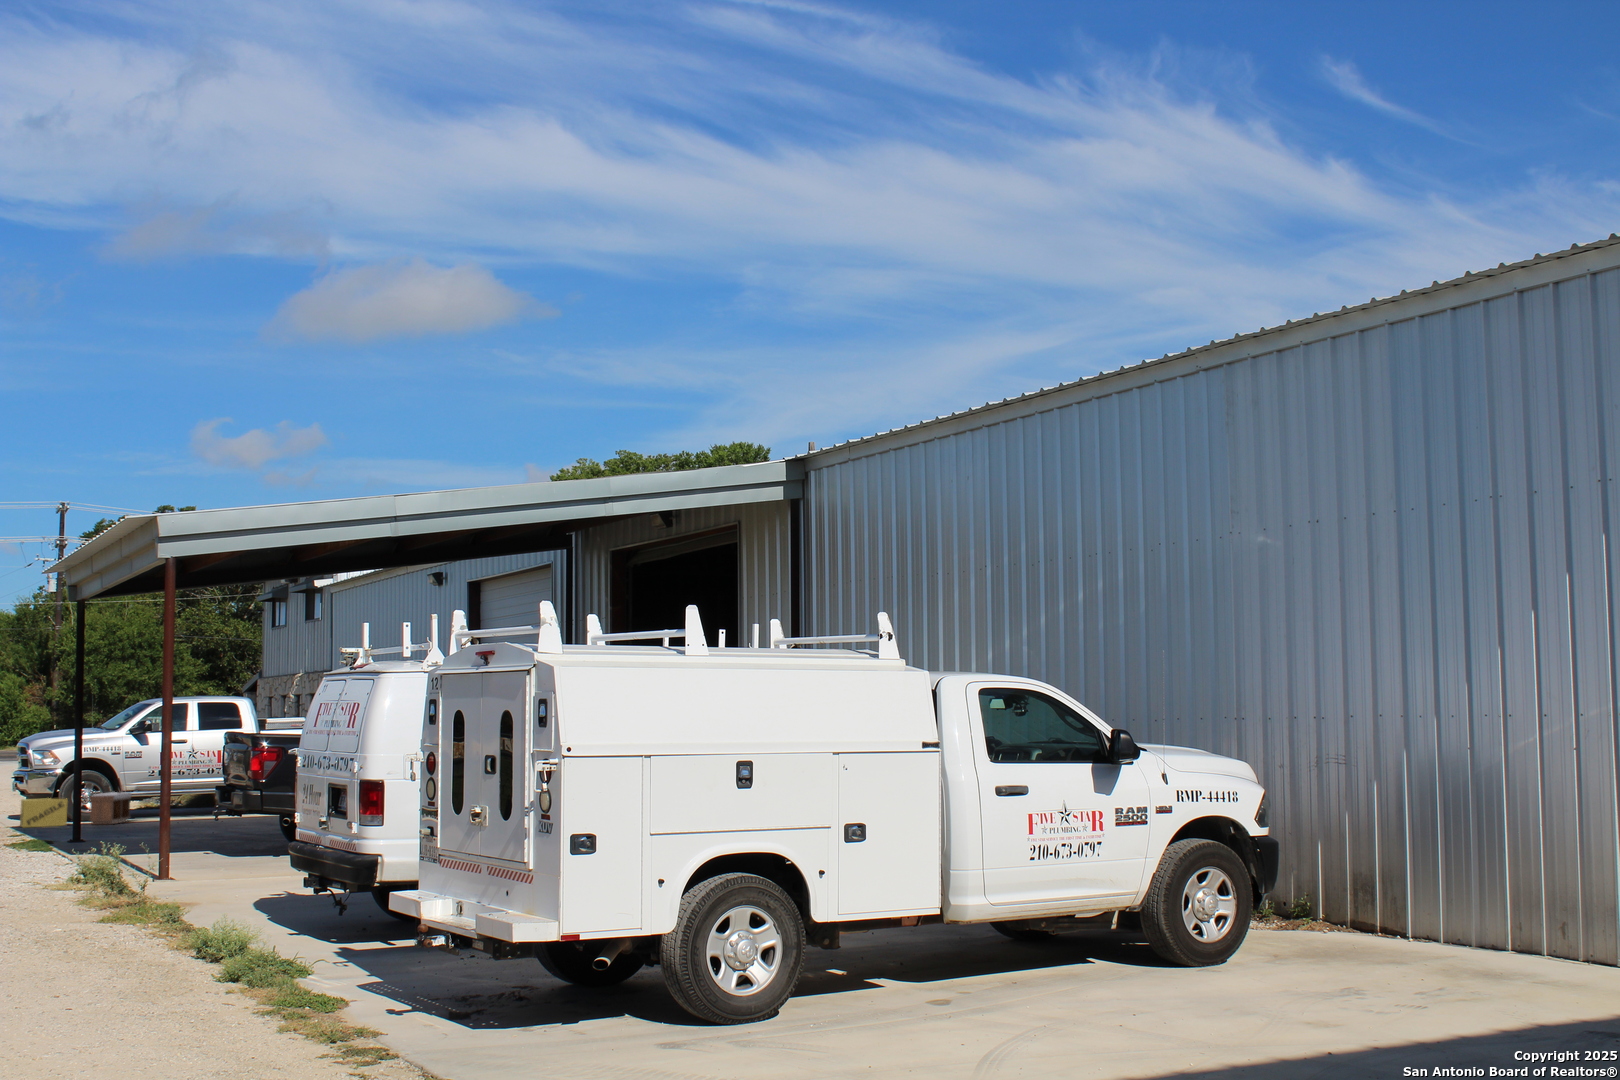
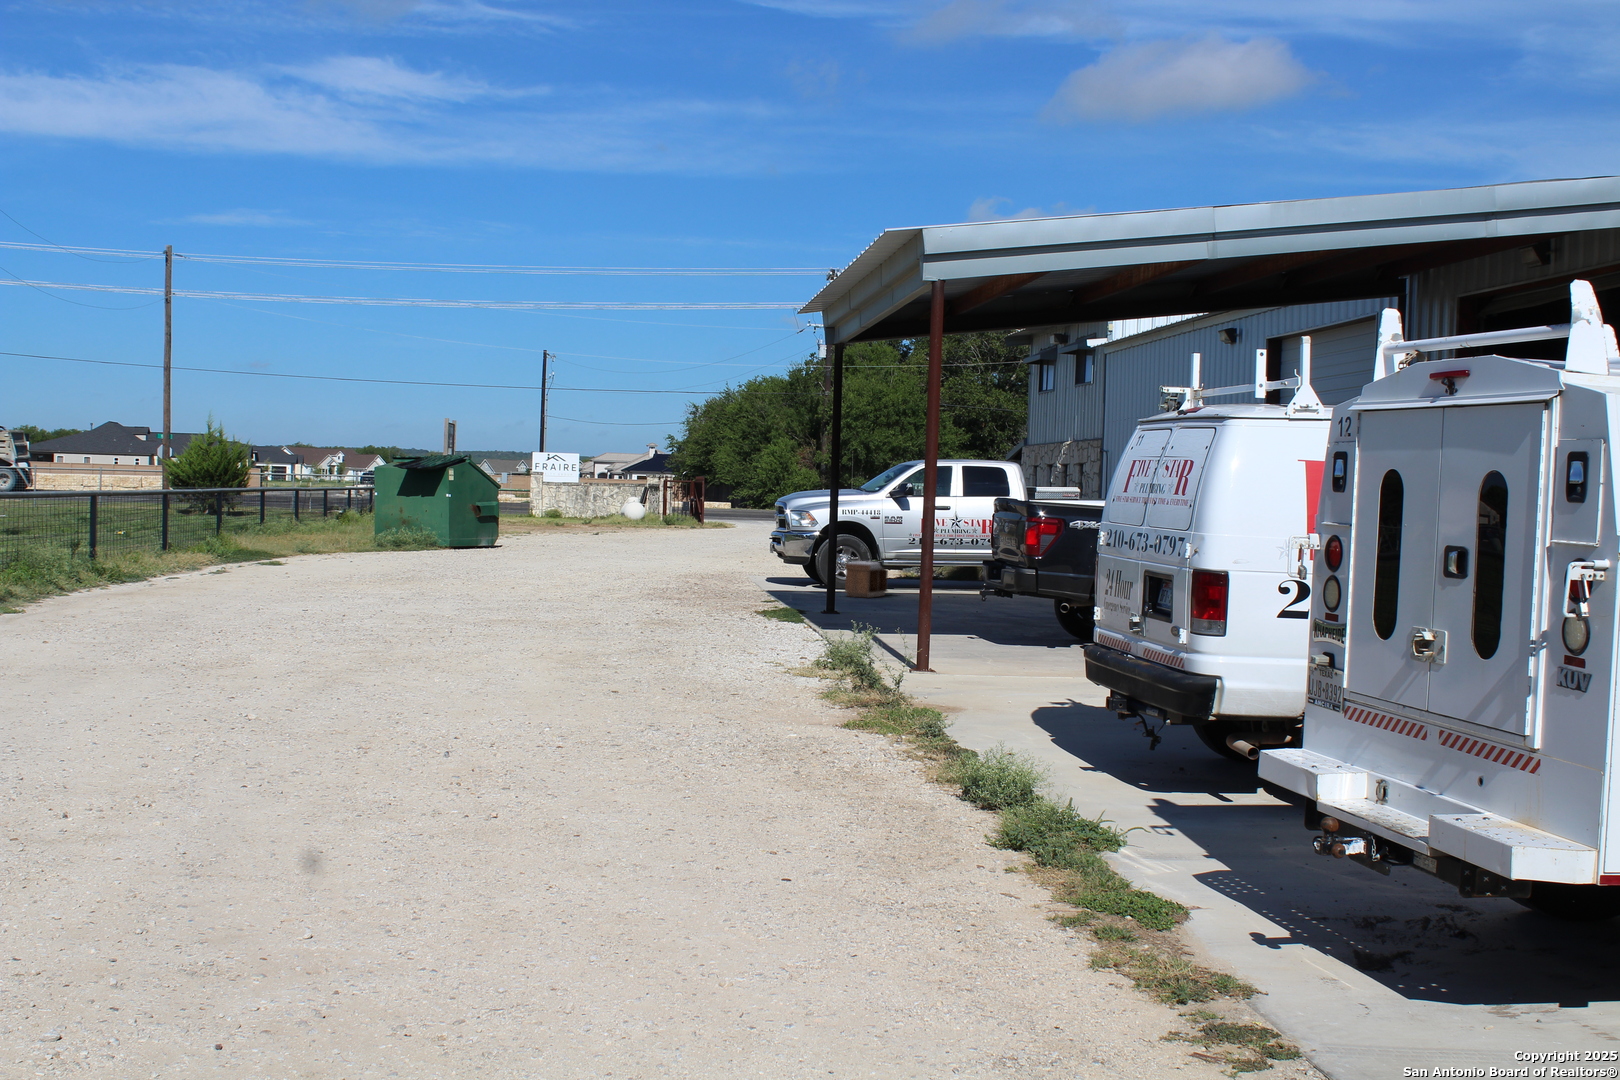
cardboard box: present [20,798,68,827] -> none [773,562,822,595]

